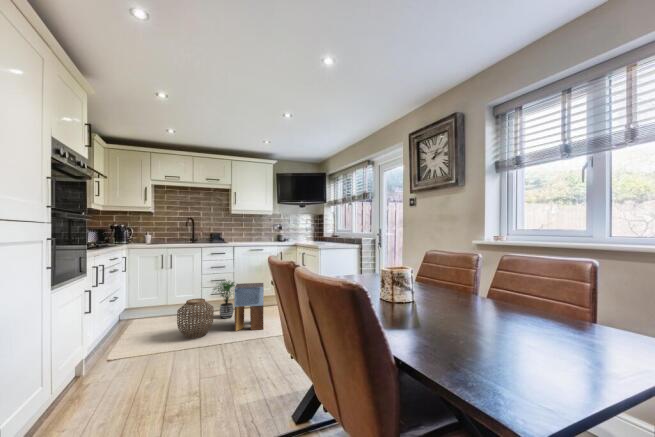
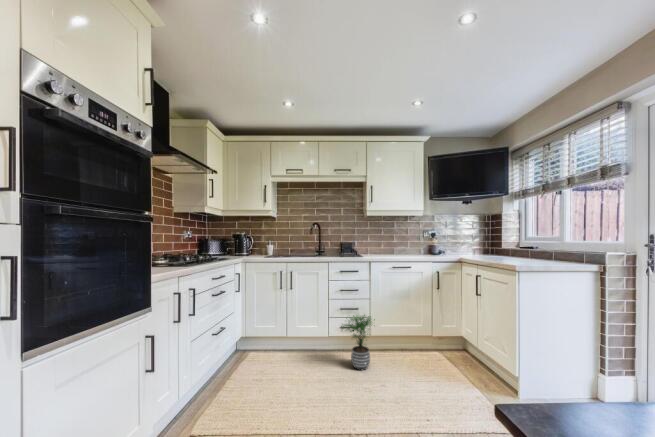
stool: present [234,283,264,331] -> none [371,327,418,412]
woven basket: present [177,298,214,338] -> none [291,347,341,411]

